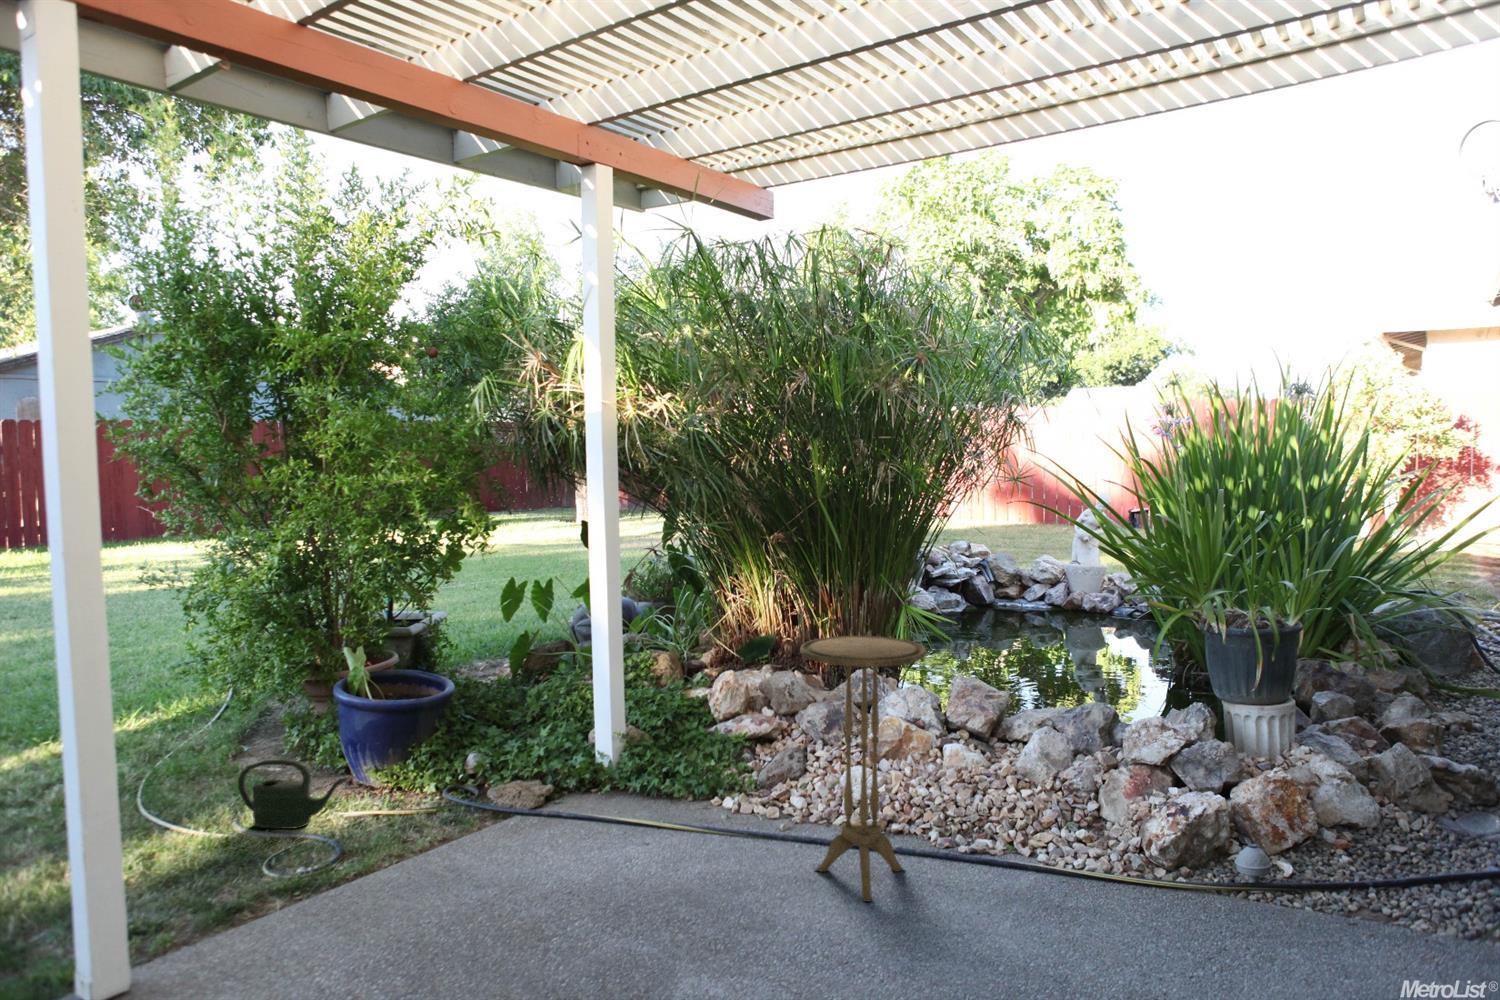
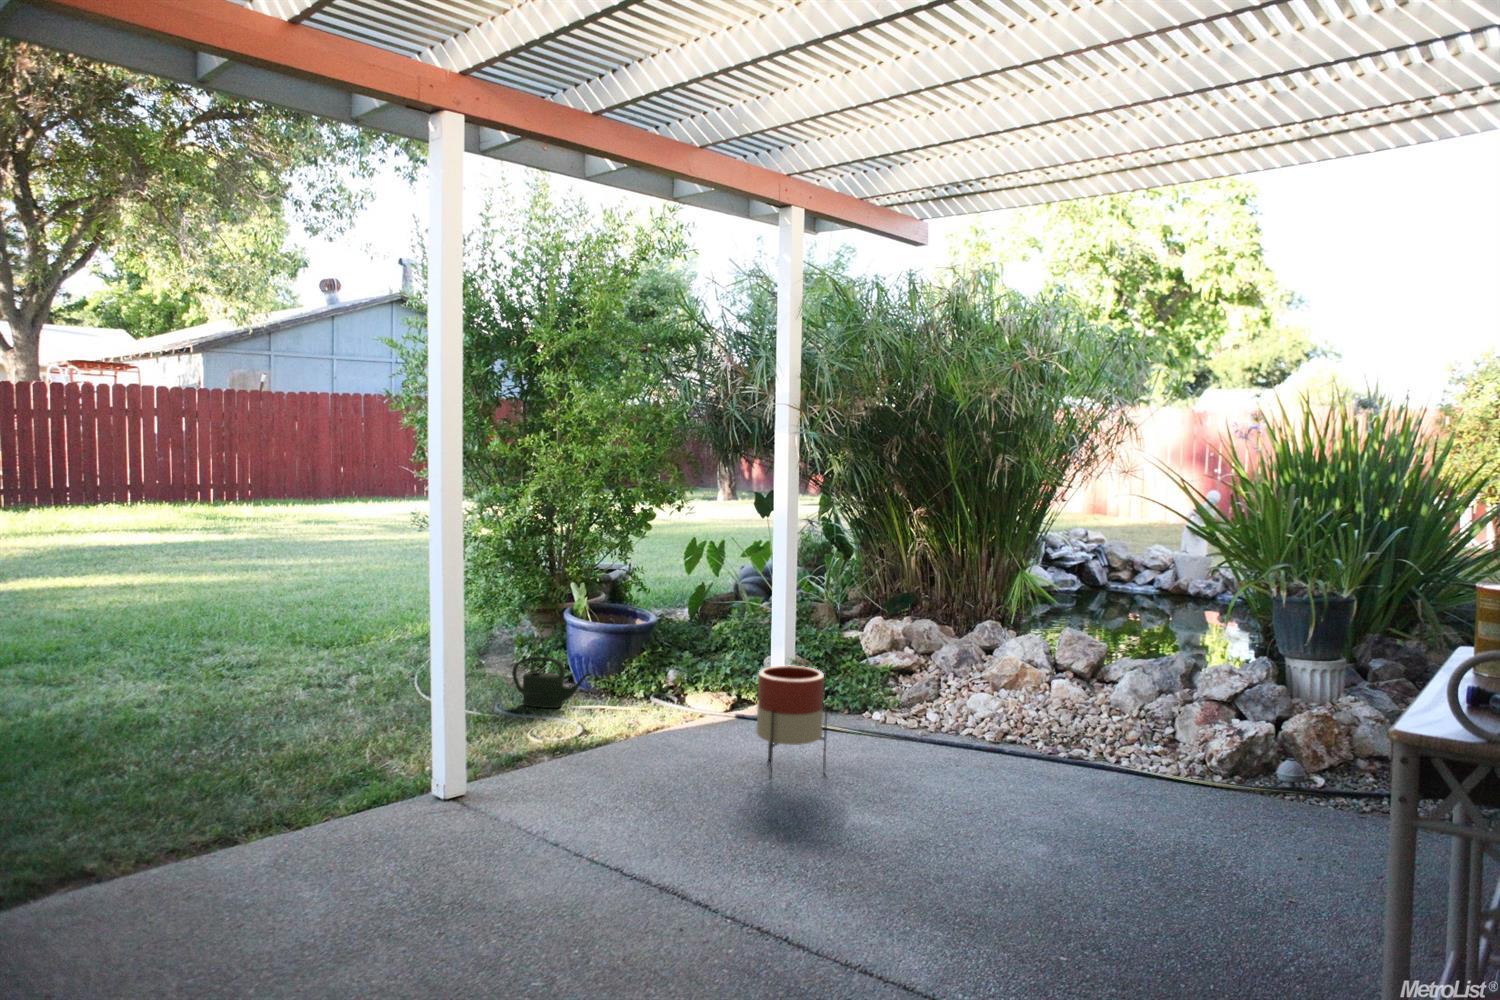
side table: present [800,636,927,901] -> none [943,583,1040,778]
planter: none [553,765,651,934] -> present [756,665,828,780]

